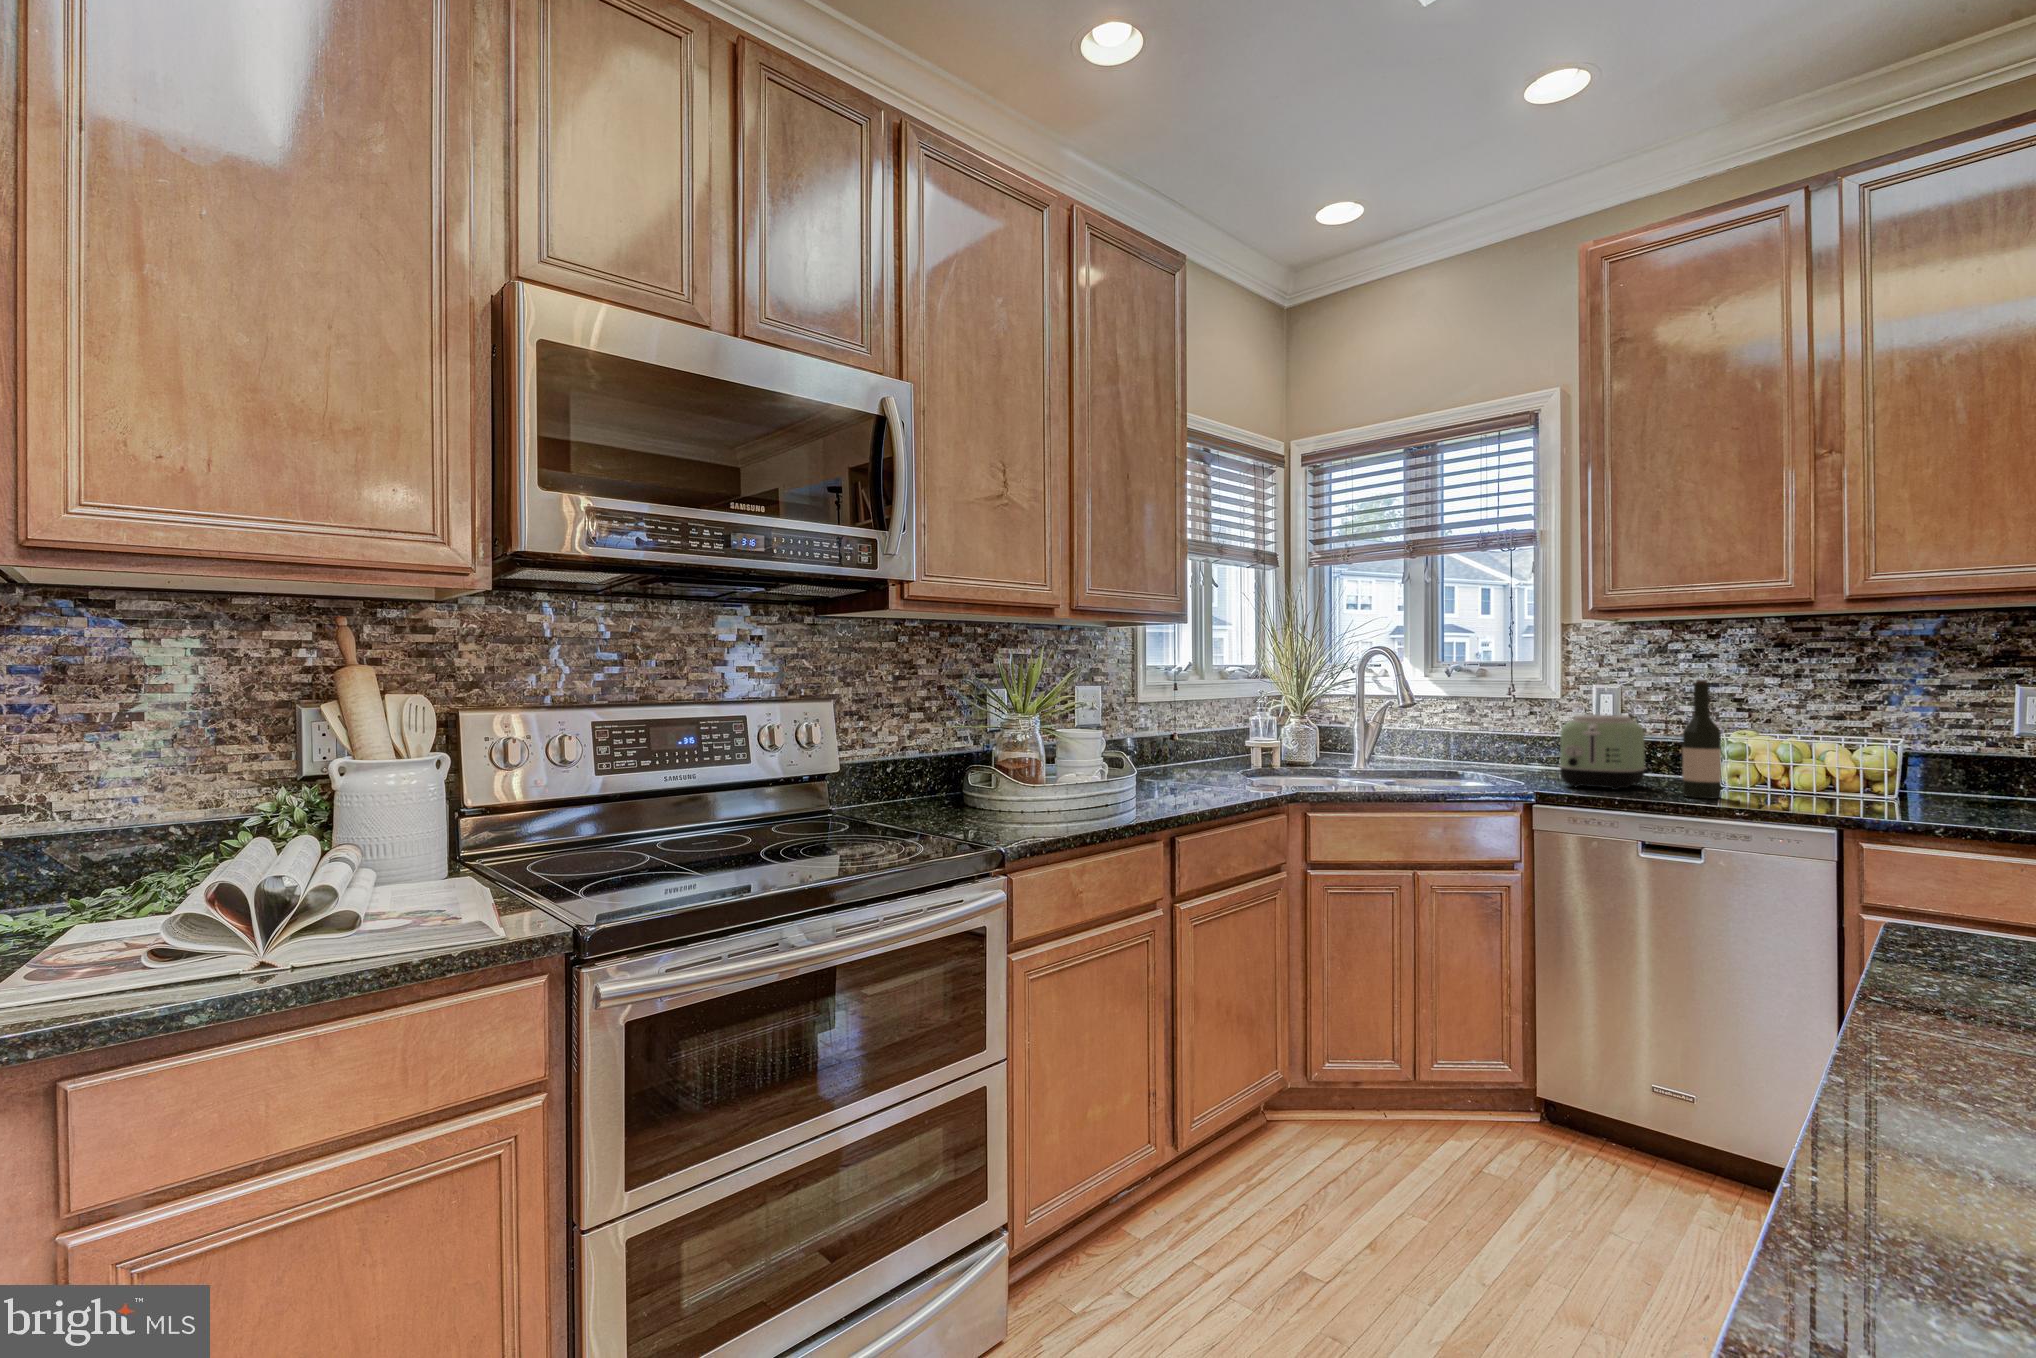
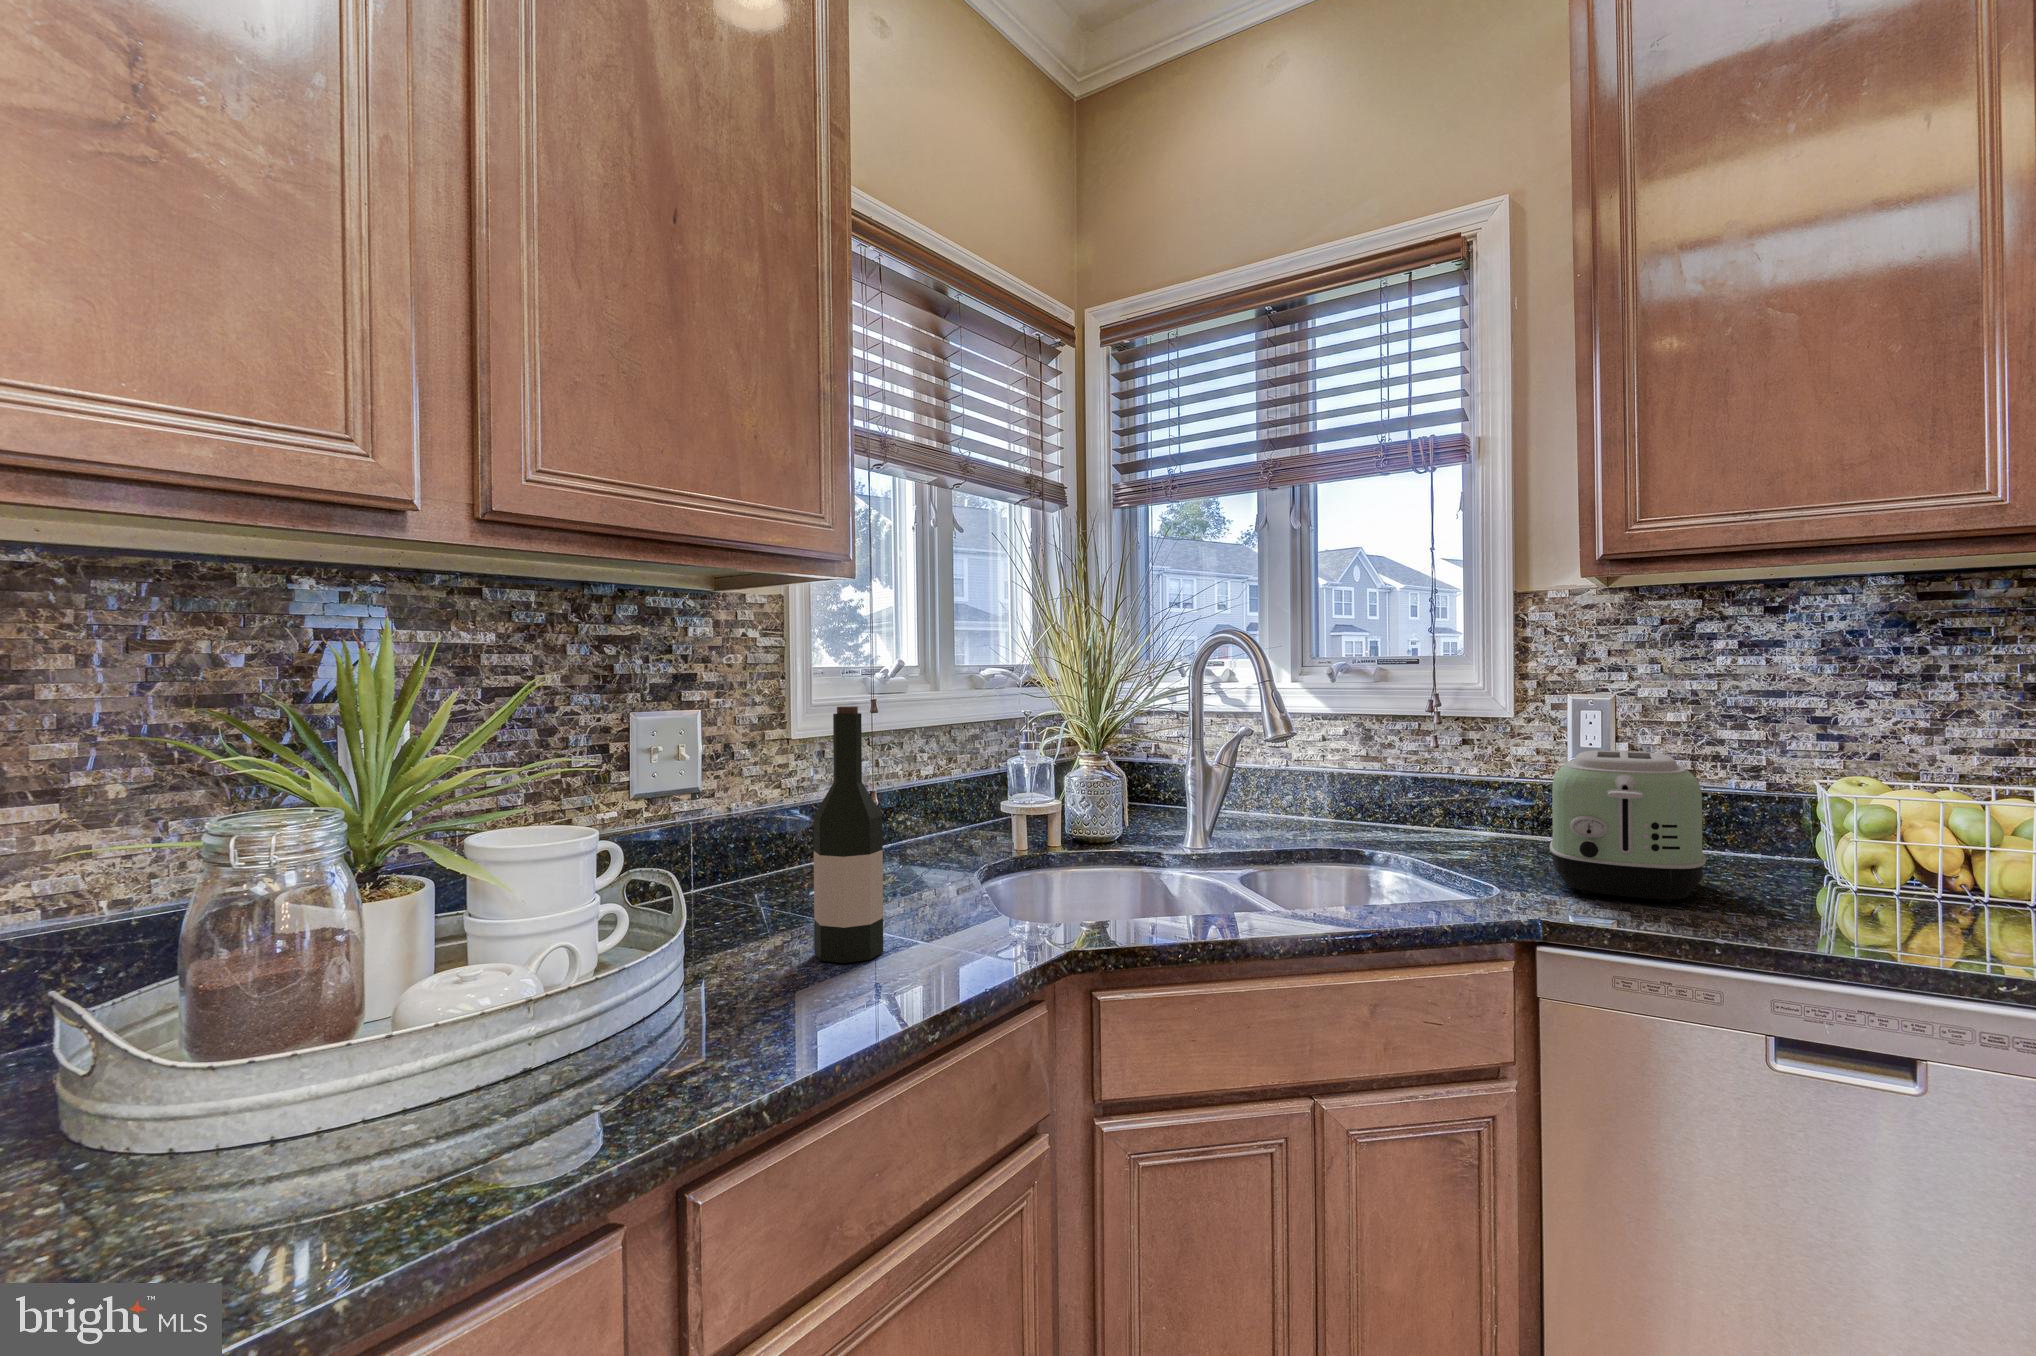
wine bottle: present [1683,680,1721,799] -> present [814,706,883,963]

